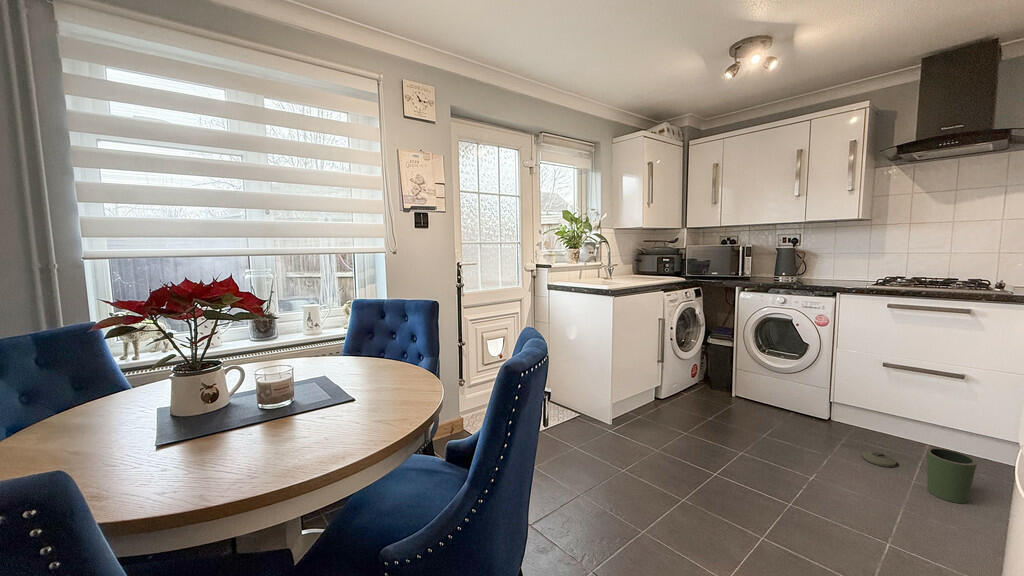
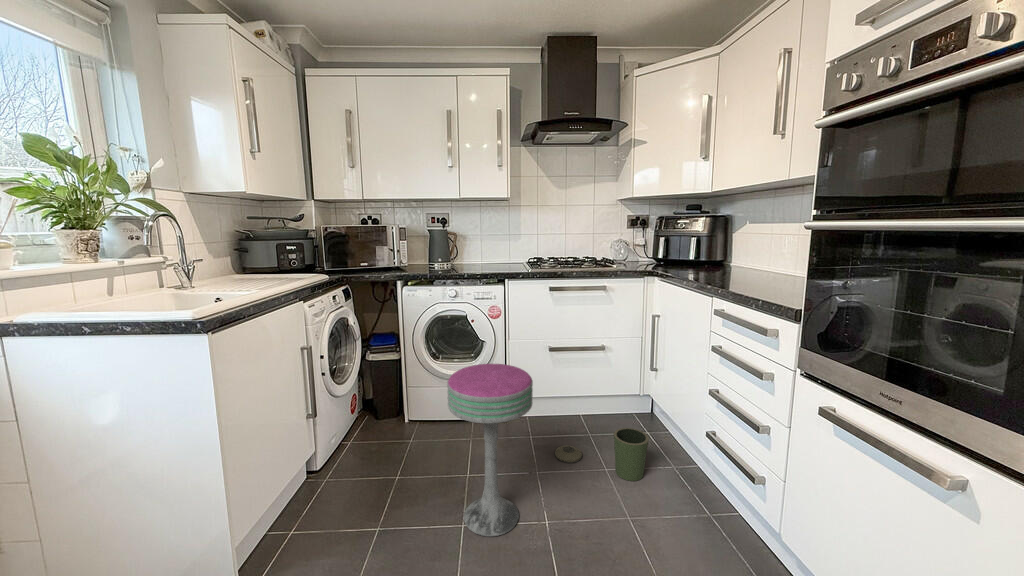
bar stool: none [738,345,811,469] -> present [447,364,533,537]

